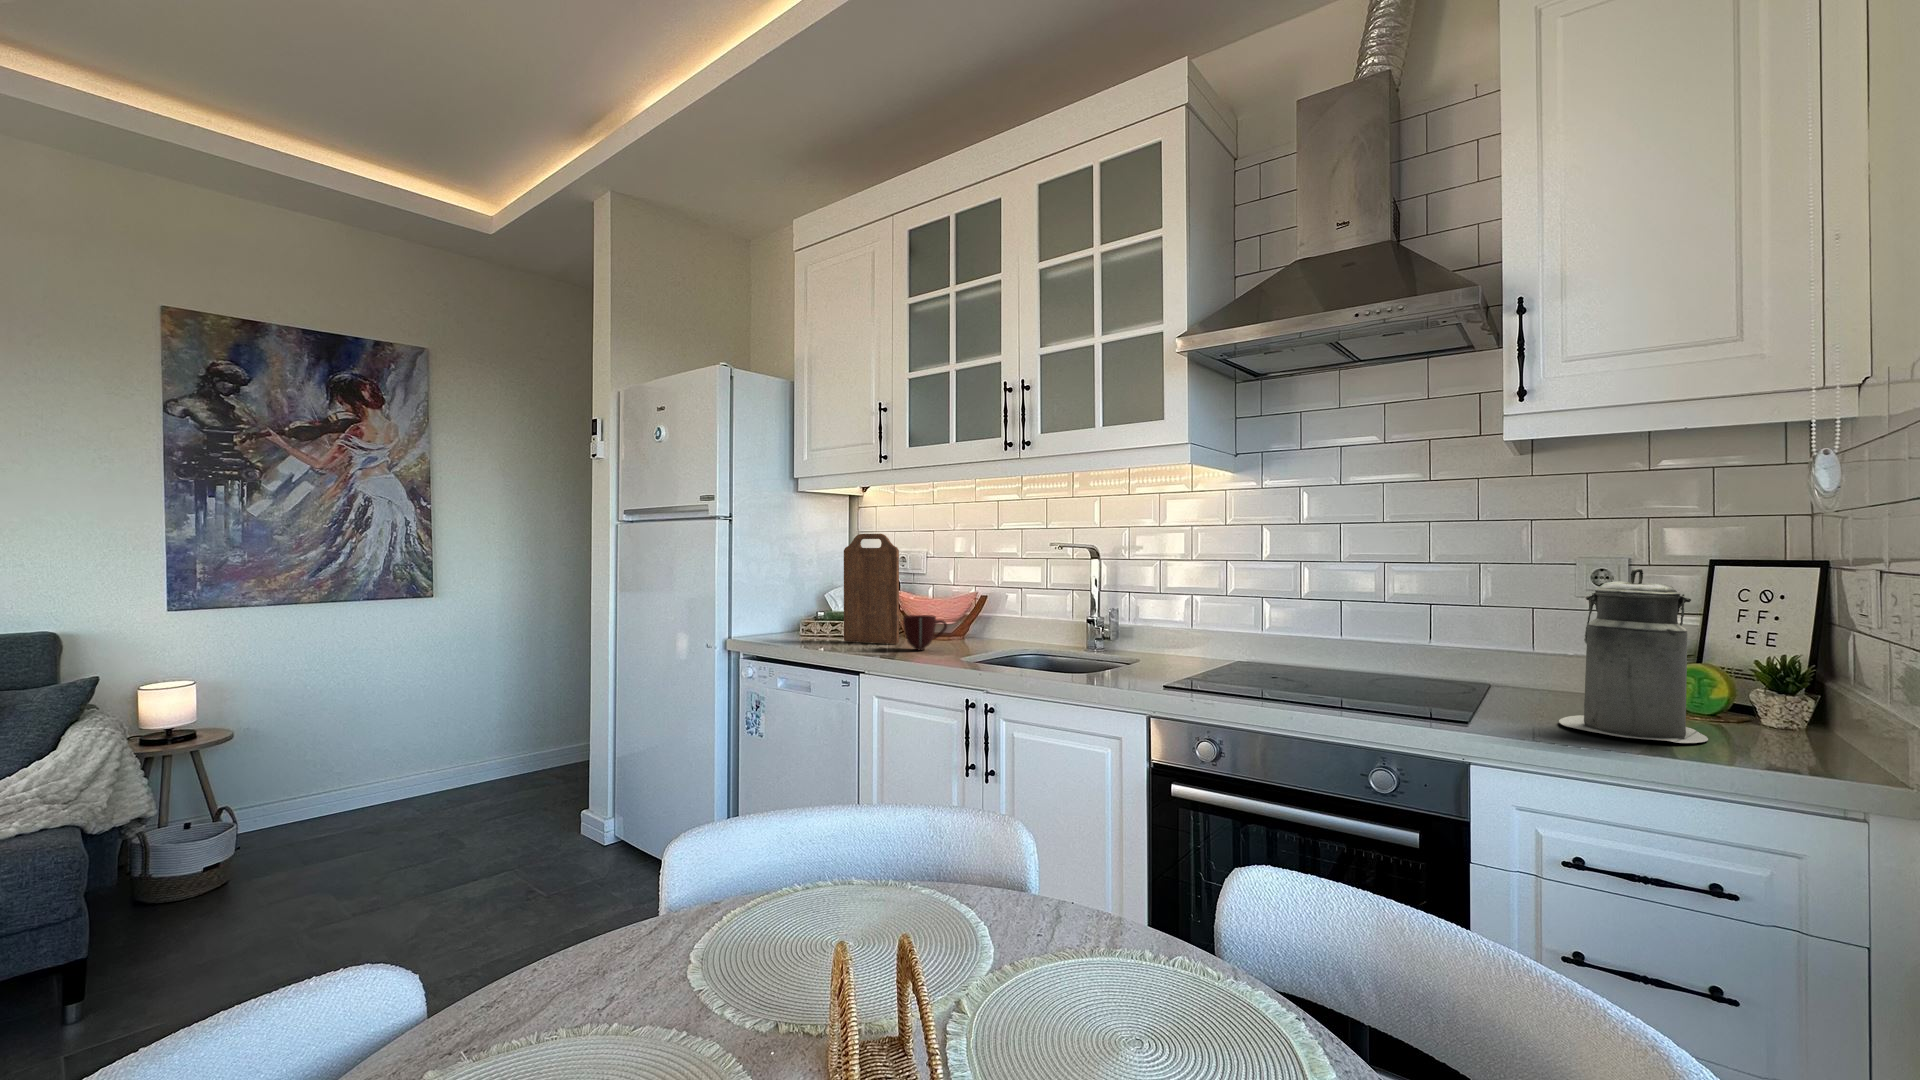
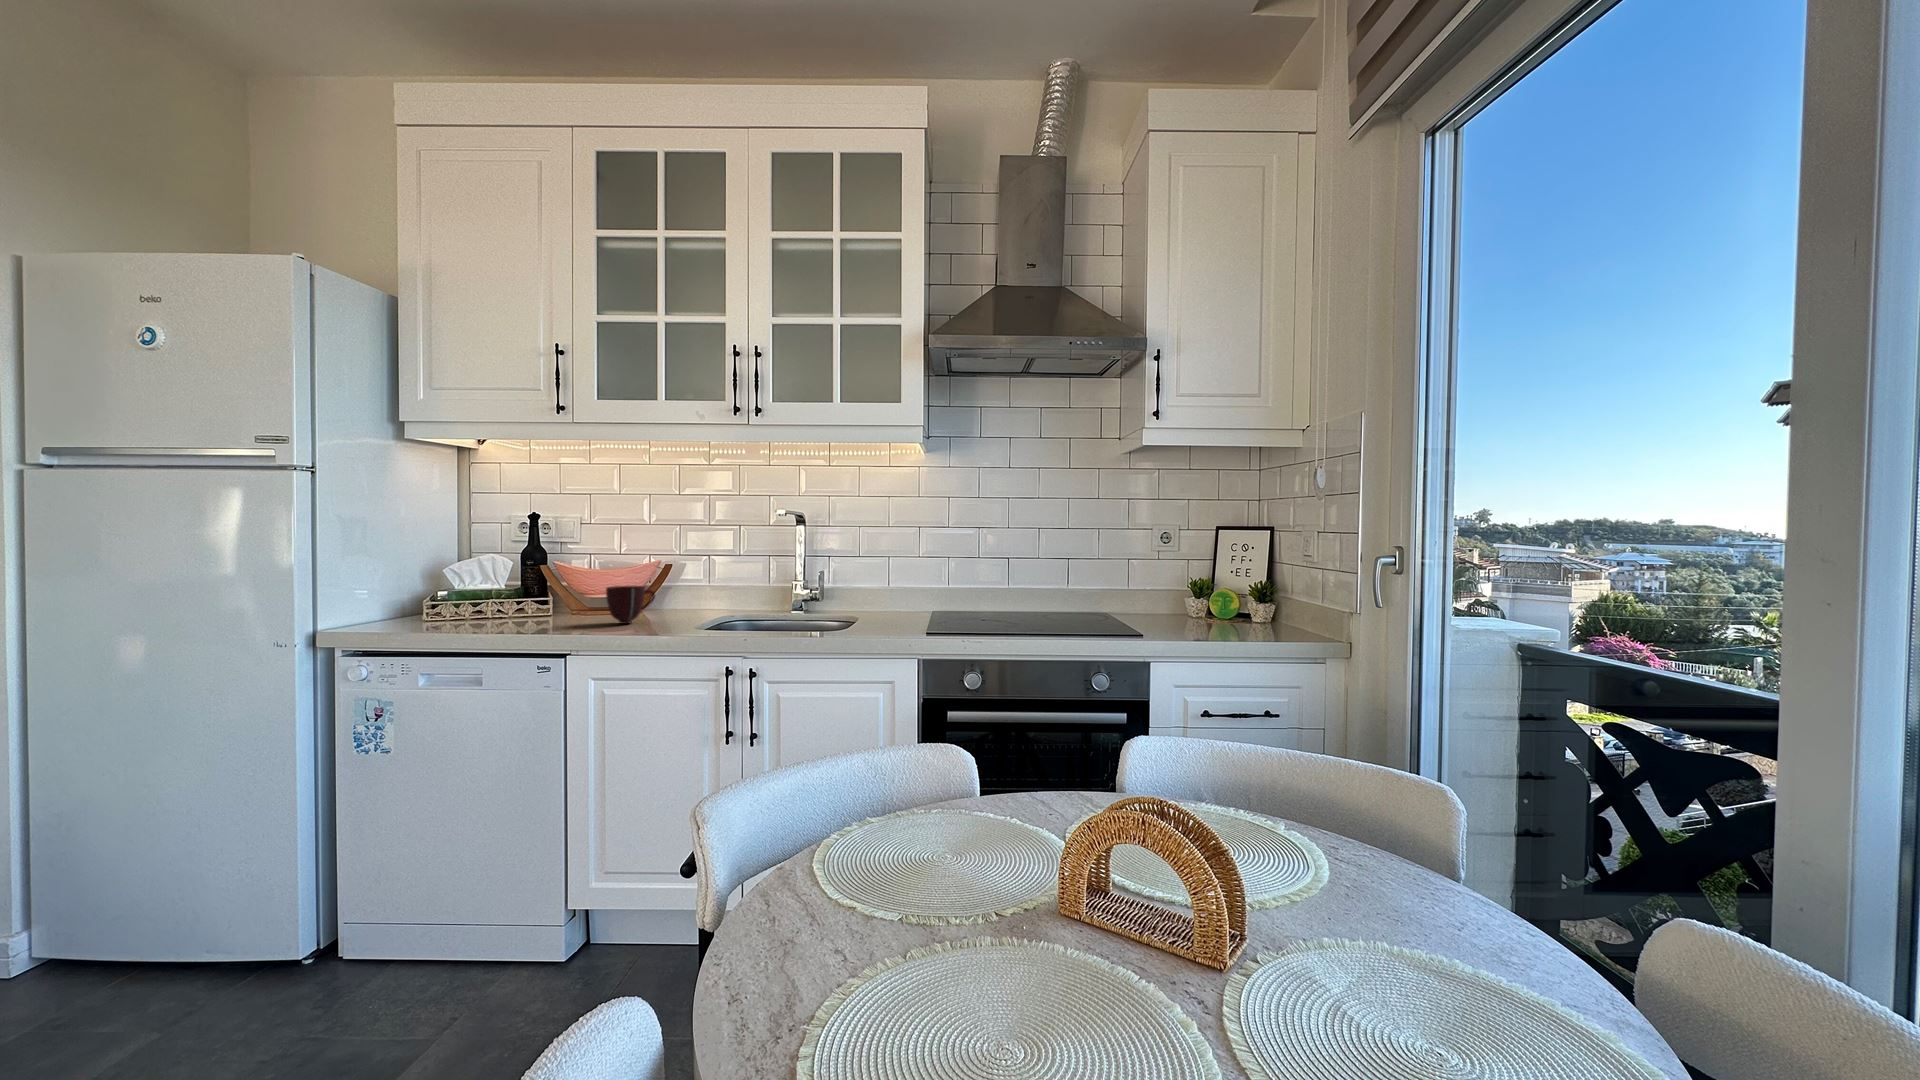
cutting board: present [844,534,899,644] -> none [502,496,583,621]
canister: present [1559,568,1708,743] -> none [1191,531,1267,635]

